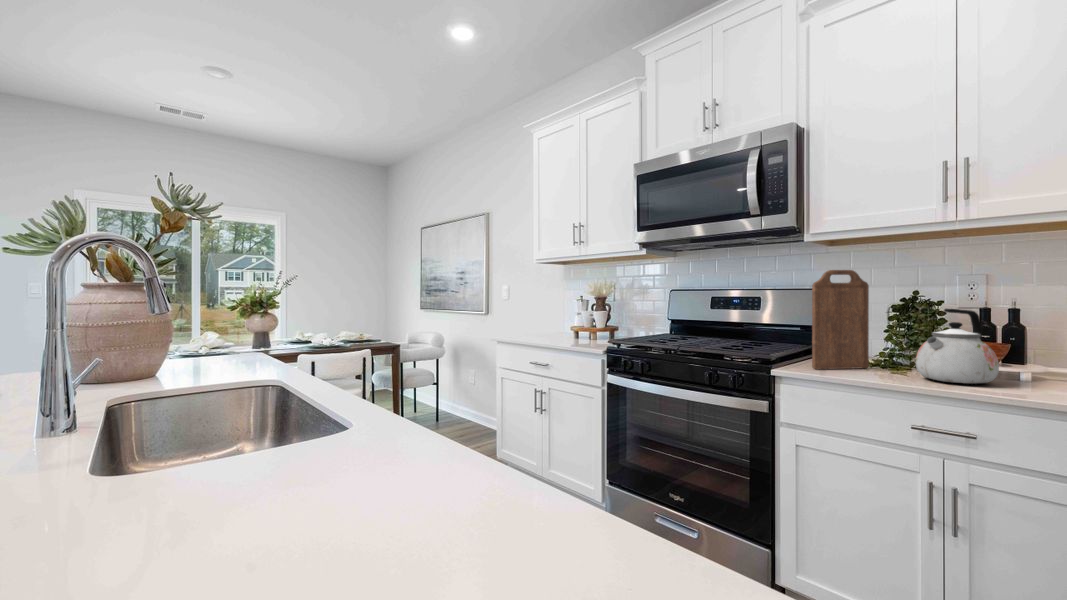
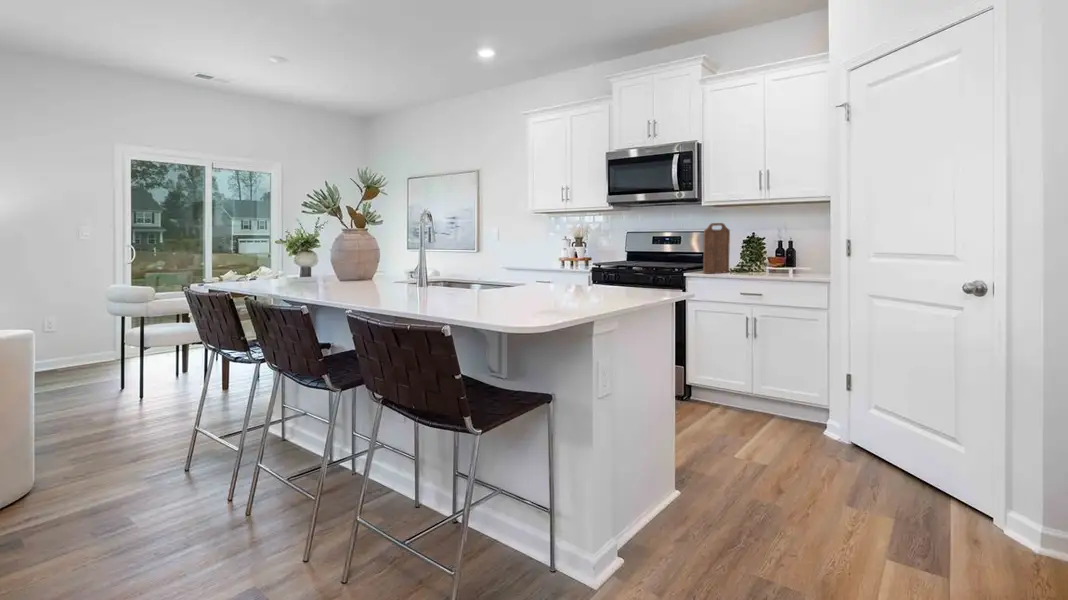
kettle: present [916,309,999,384] -> none [746,242,776,275]

